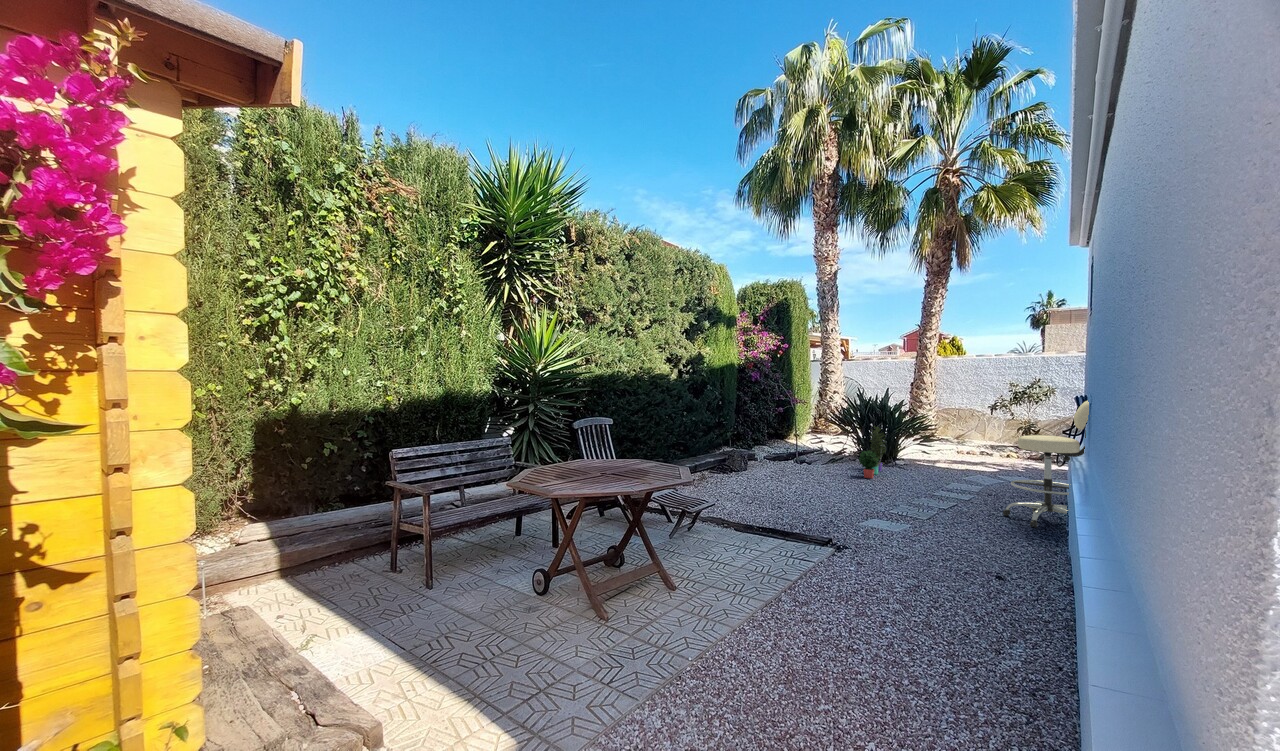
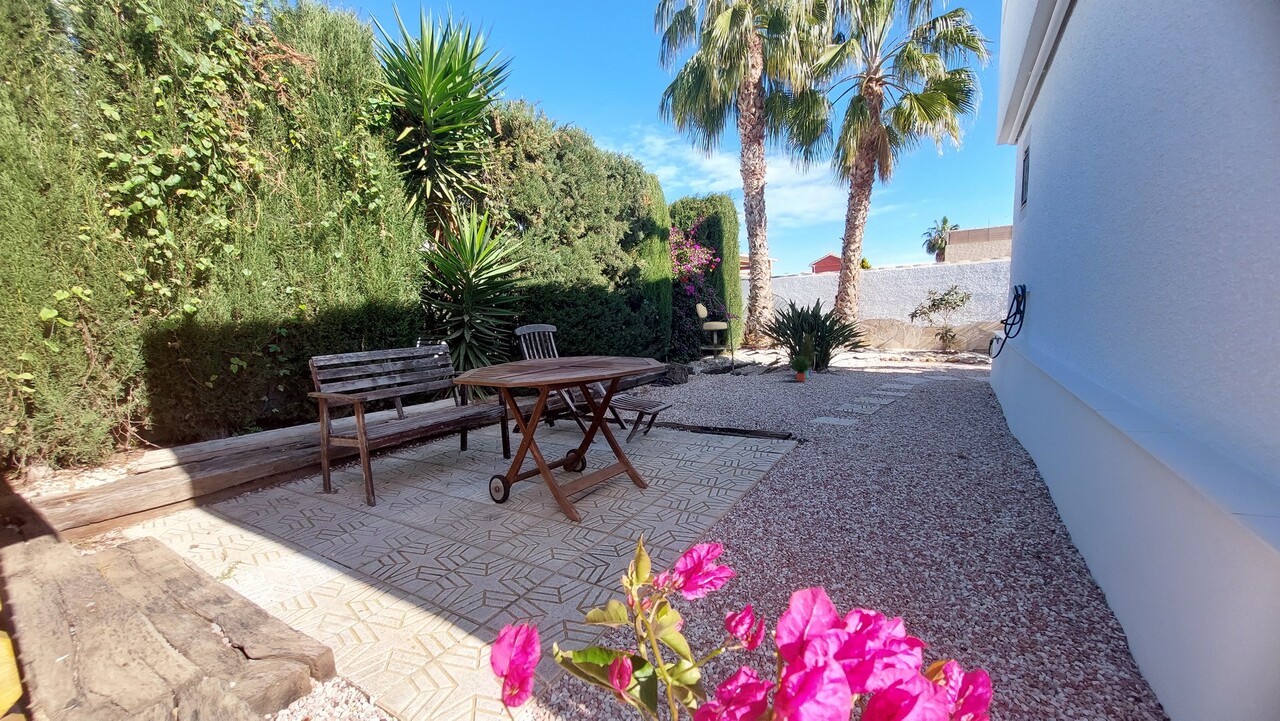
stool: present [1003,401,1089,528] -> present [696,304,734,366]

